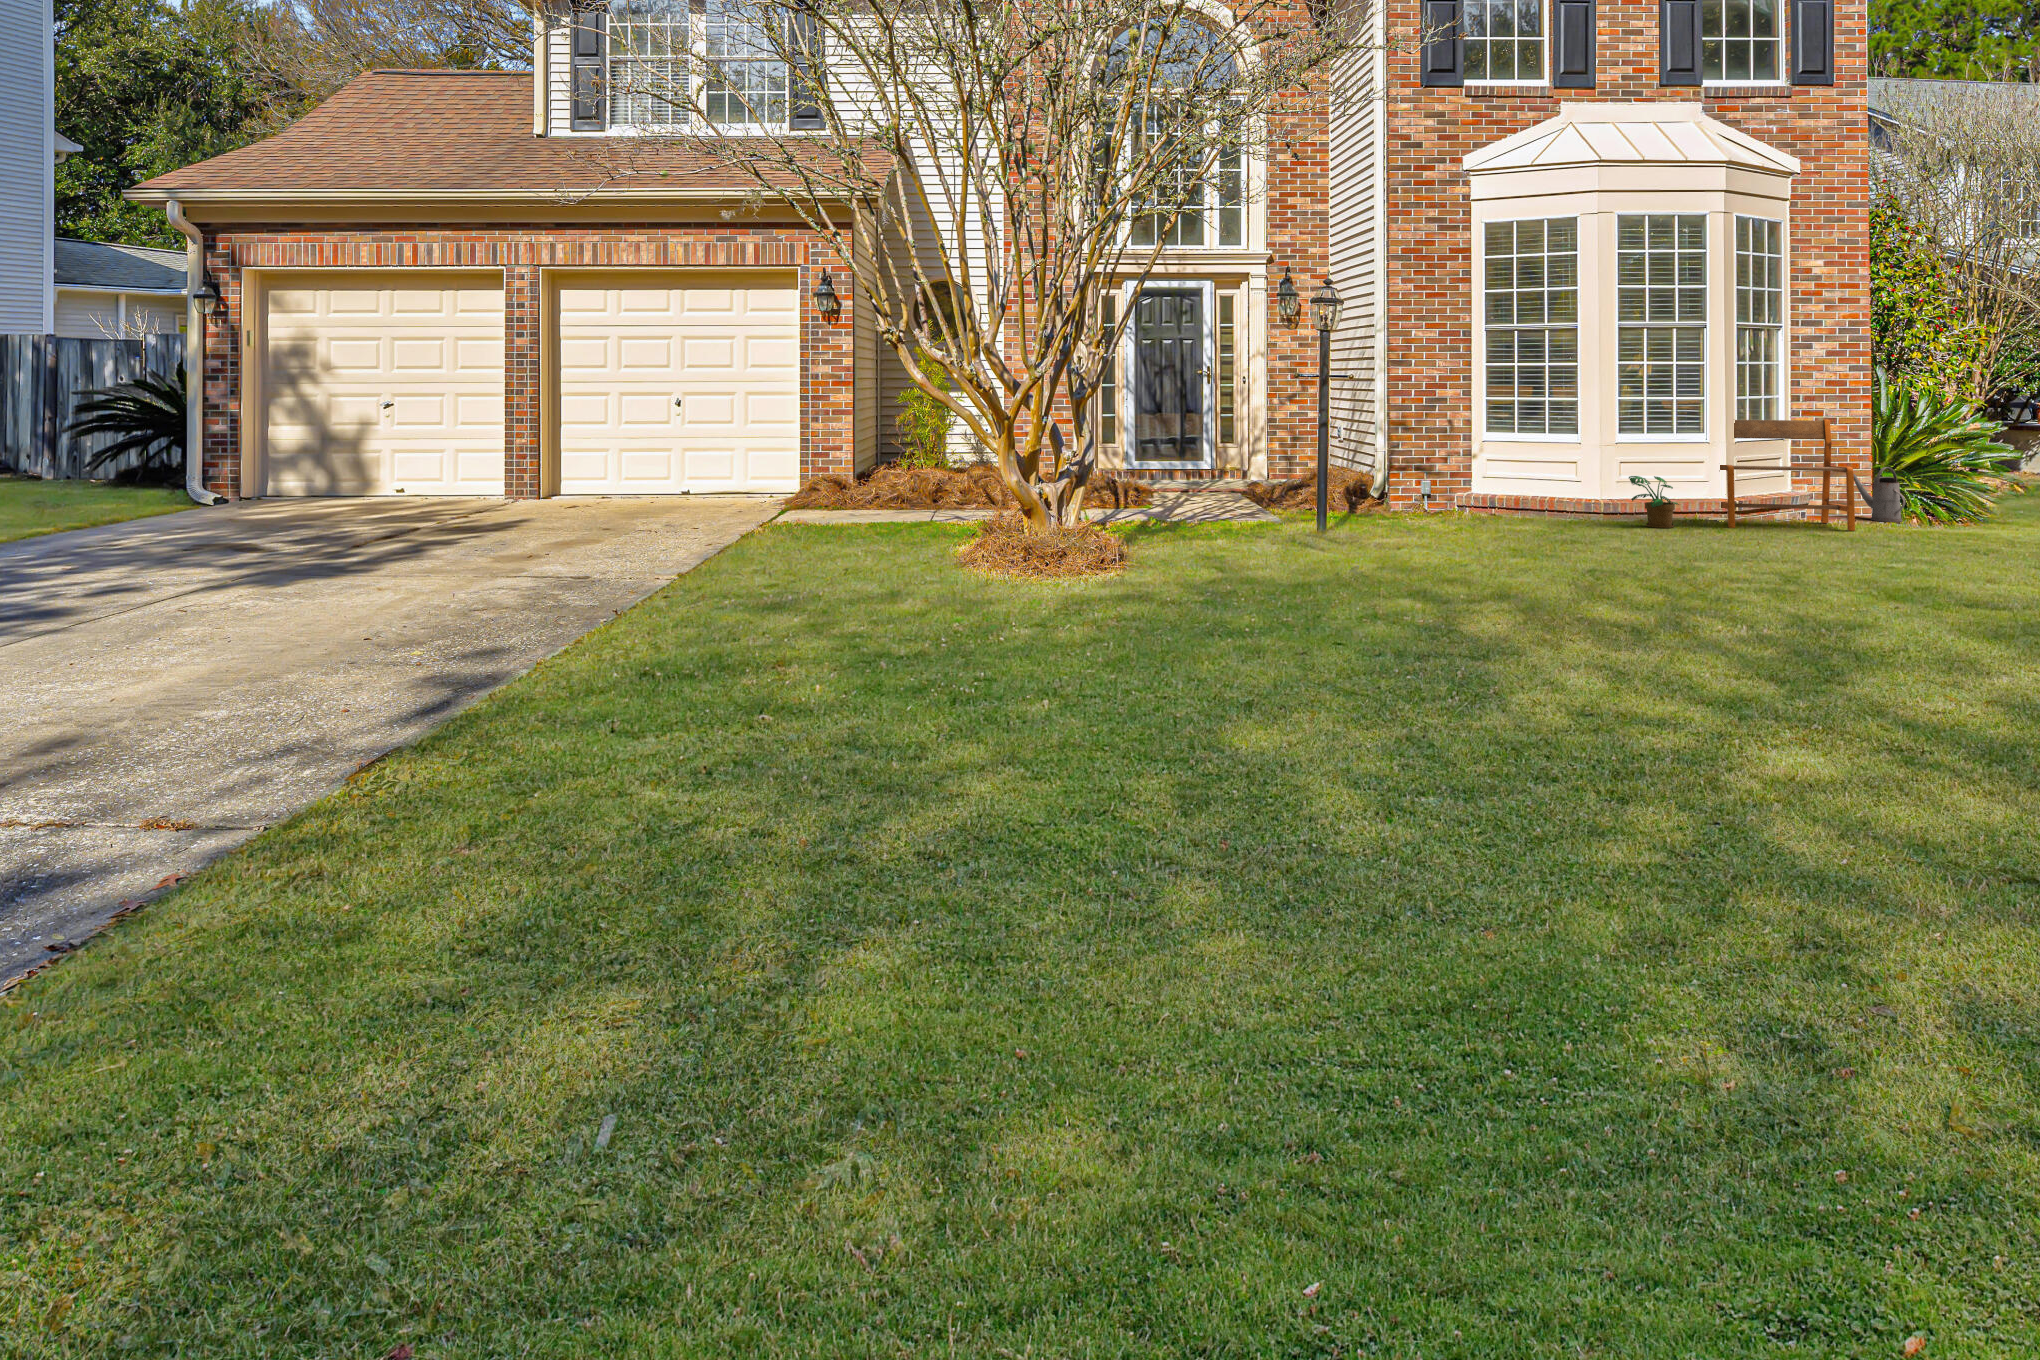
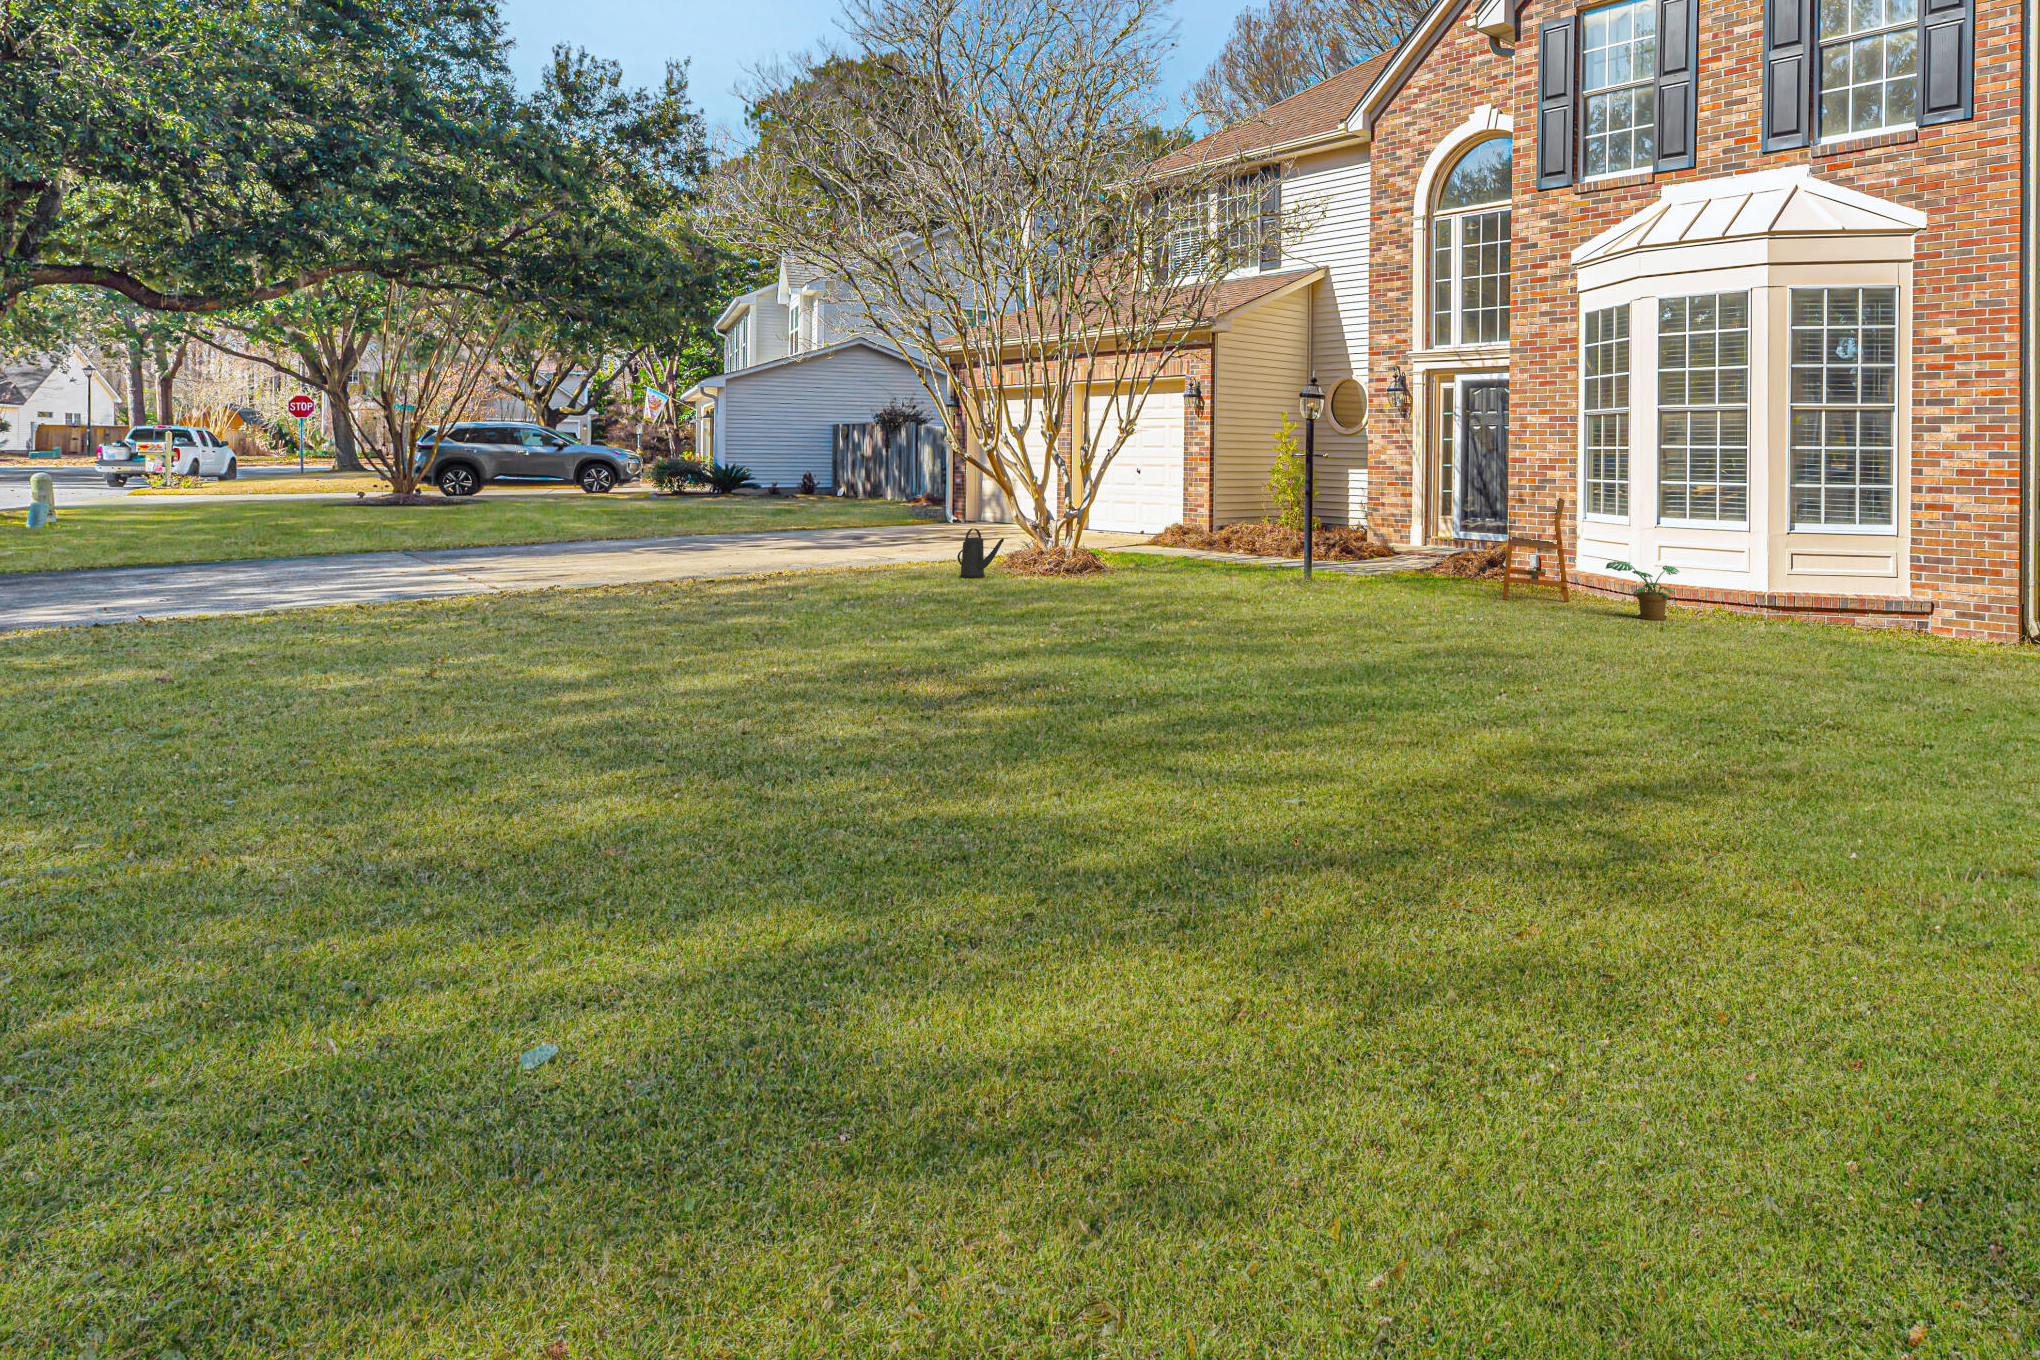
bench: present [1720,420,1855,531] -> present [1502,498,1569,602]
watering can: present [1854,467,1906,522] -> present [958,528,1004,578]

